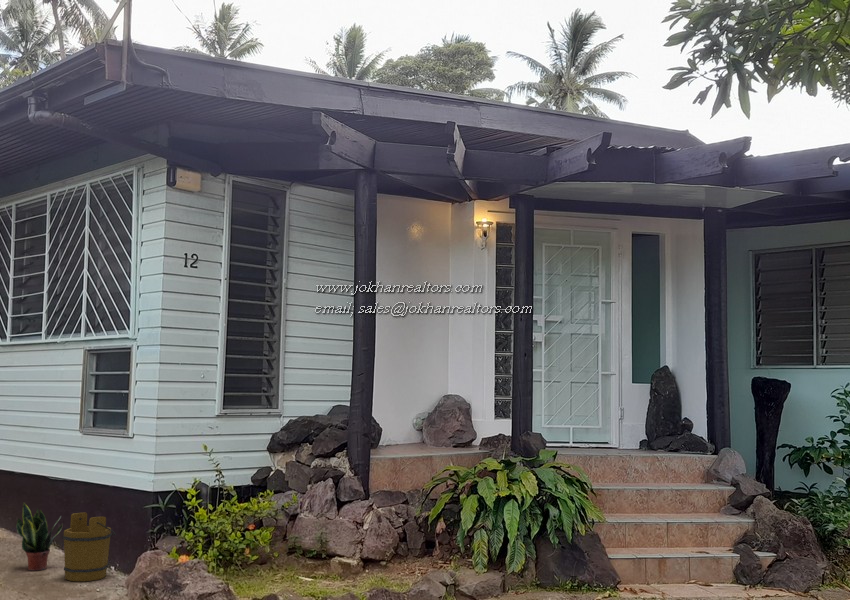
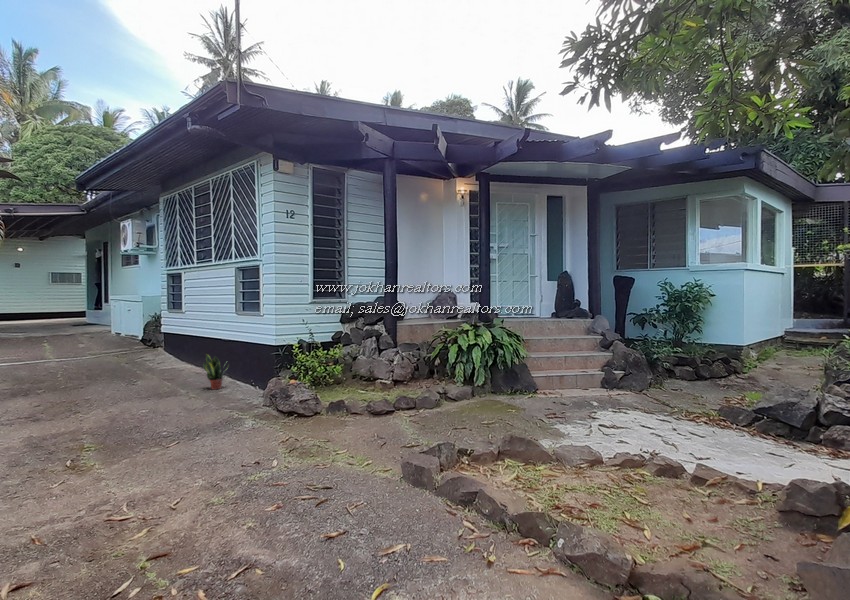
bucket: present [63,512,116,581] -> none [228,358,258,395]

